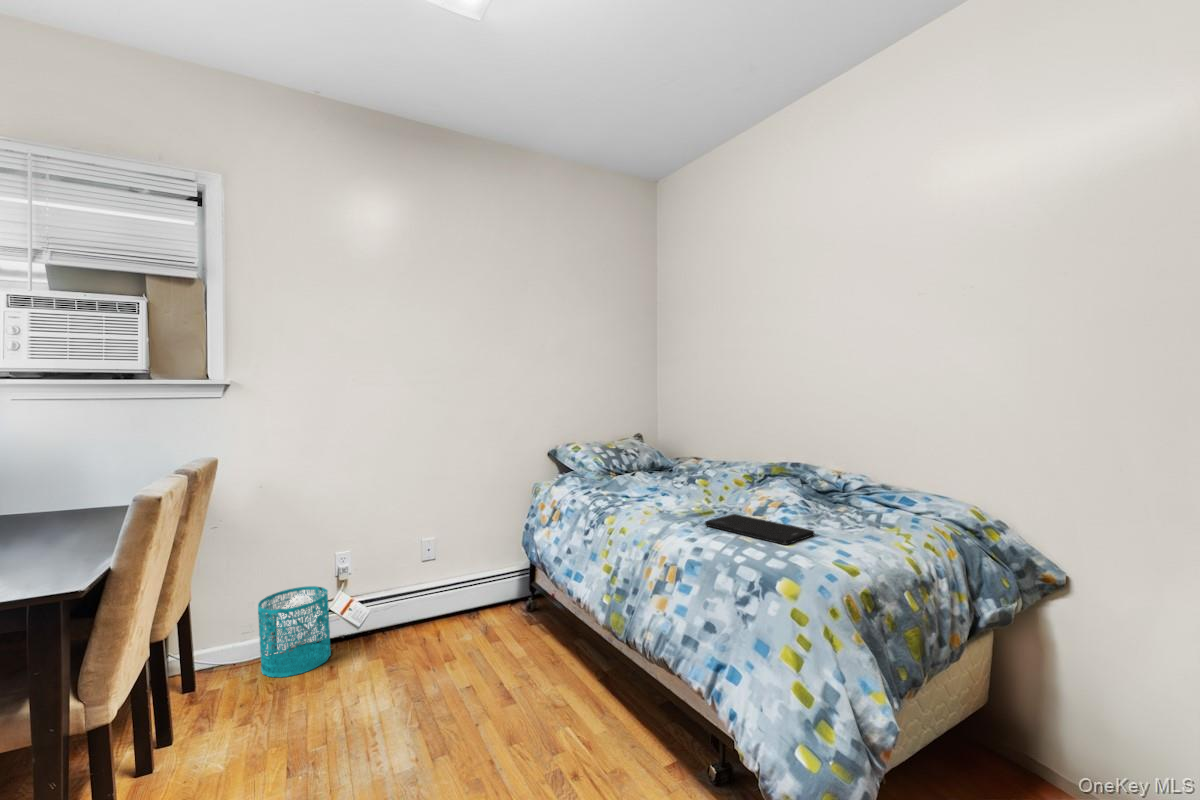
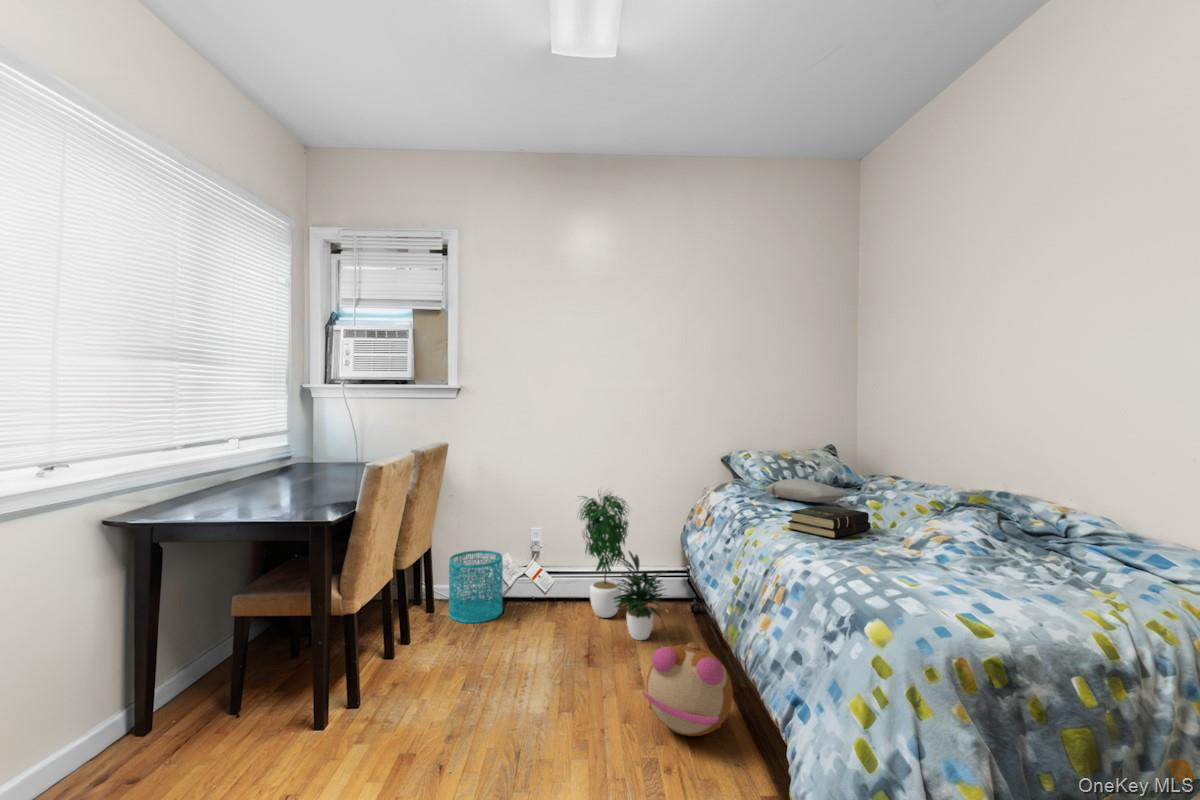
pillow: none [602,467,672,486] -> present [766,479,846,502]
book: none [651,488,711,517] -> present [788,505,871,538]
potted plant: none [412,494,526,645] -> present [580,494,665,640]
smartphone: present [705,514,814,545] -> none [836,542,968,584]
plush toy: none [545,634,626,724] -> present [643,641,733,736]

